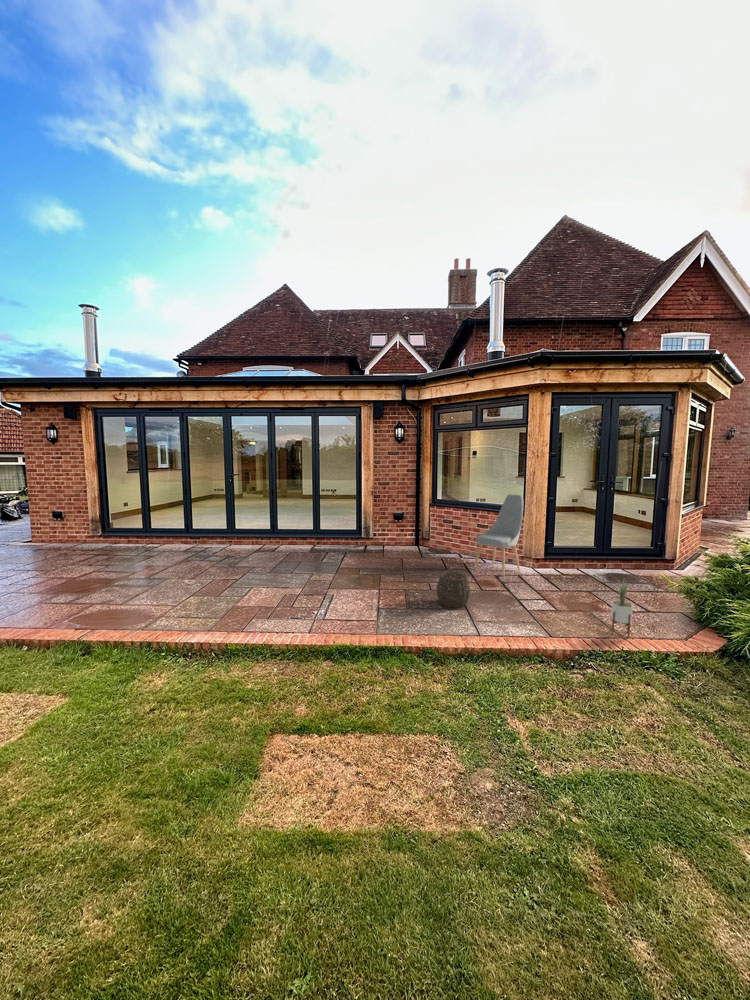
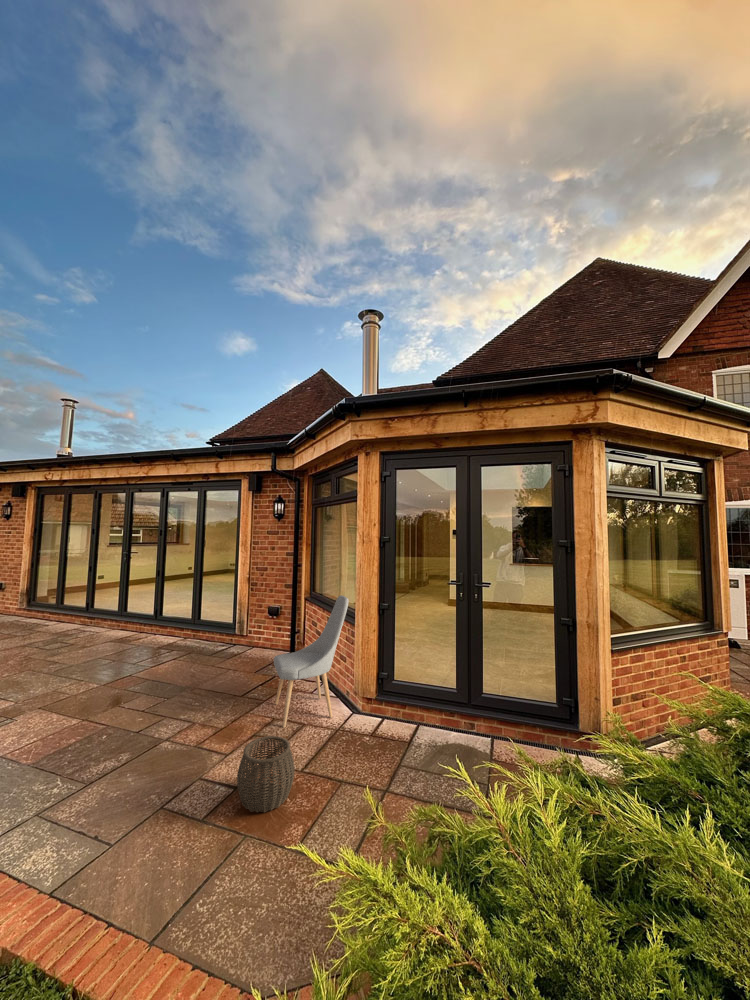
woven basket: present [437,572,470,608] -> present [237,736,295,813]
potted plant: present [611,581,632,637] -> none [113,815,177,978]

